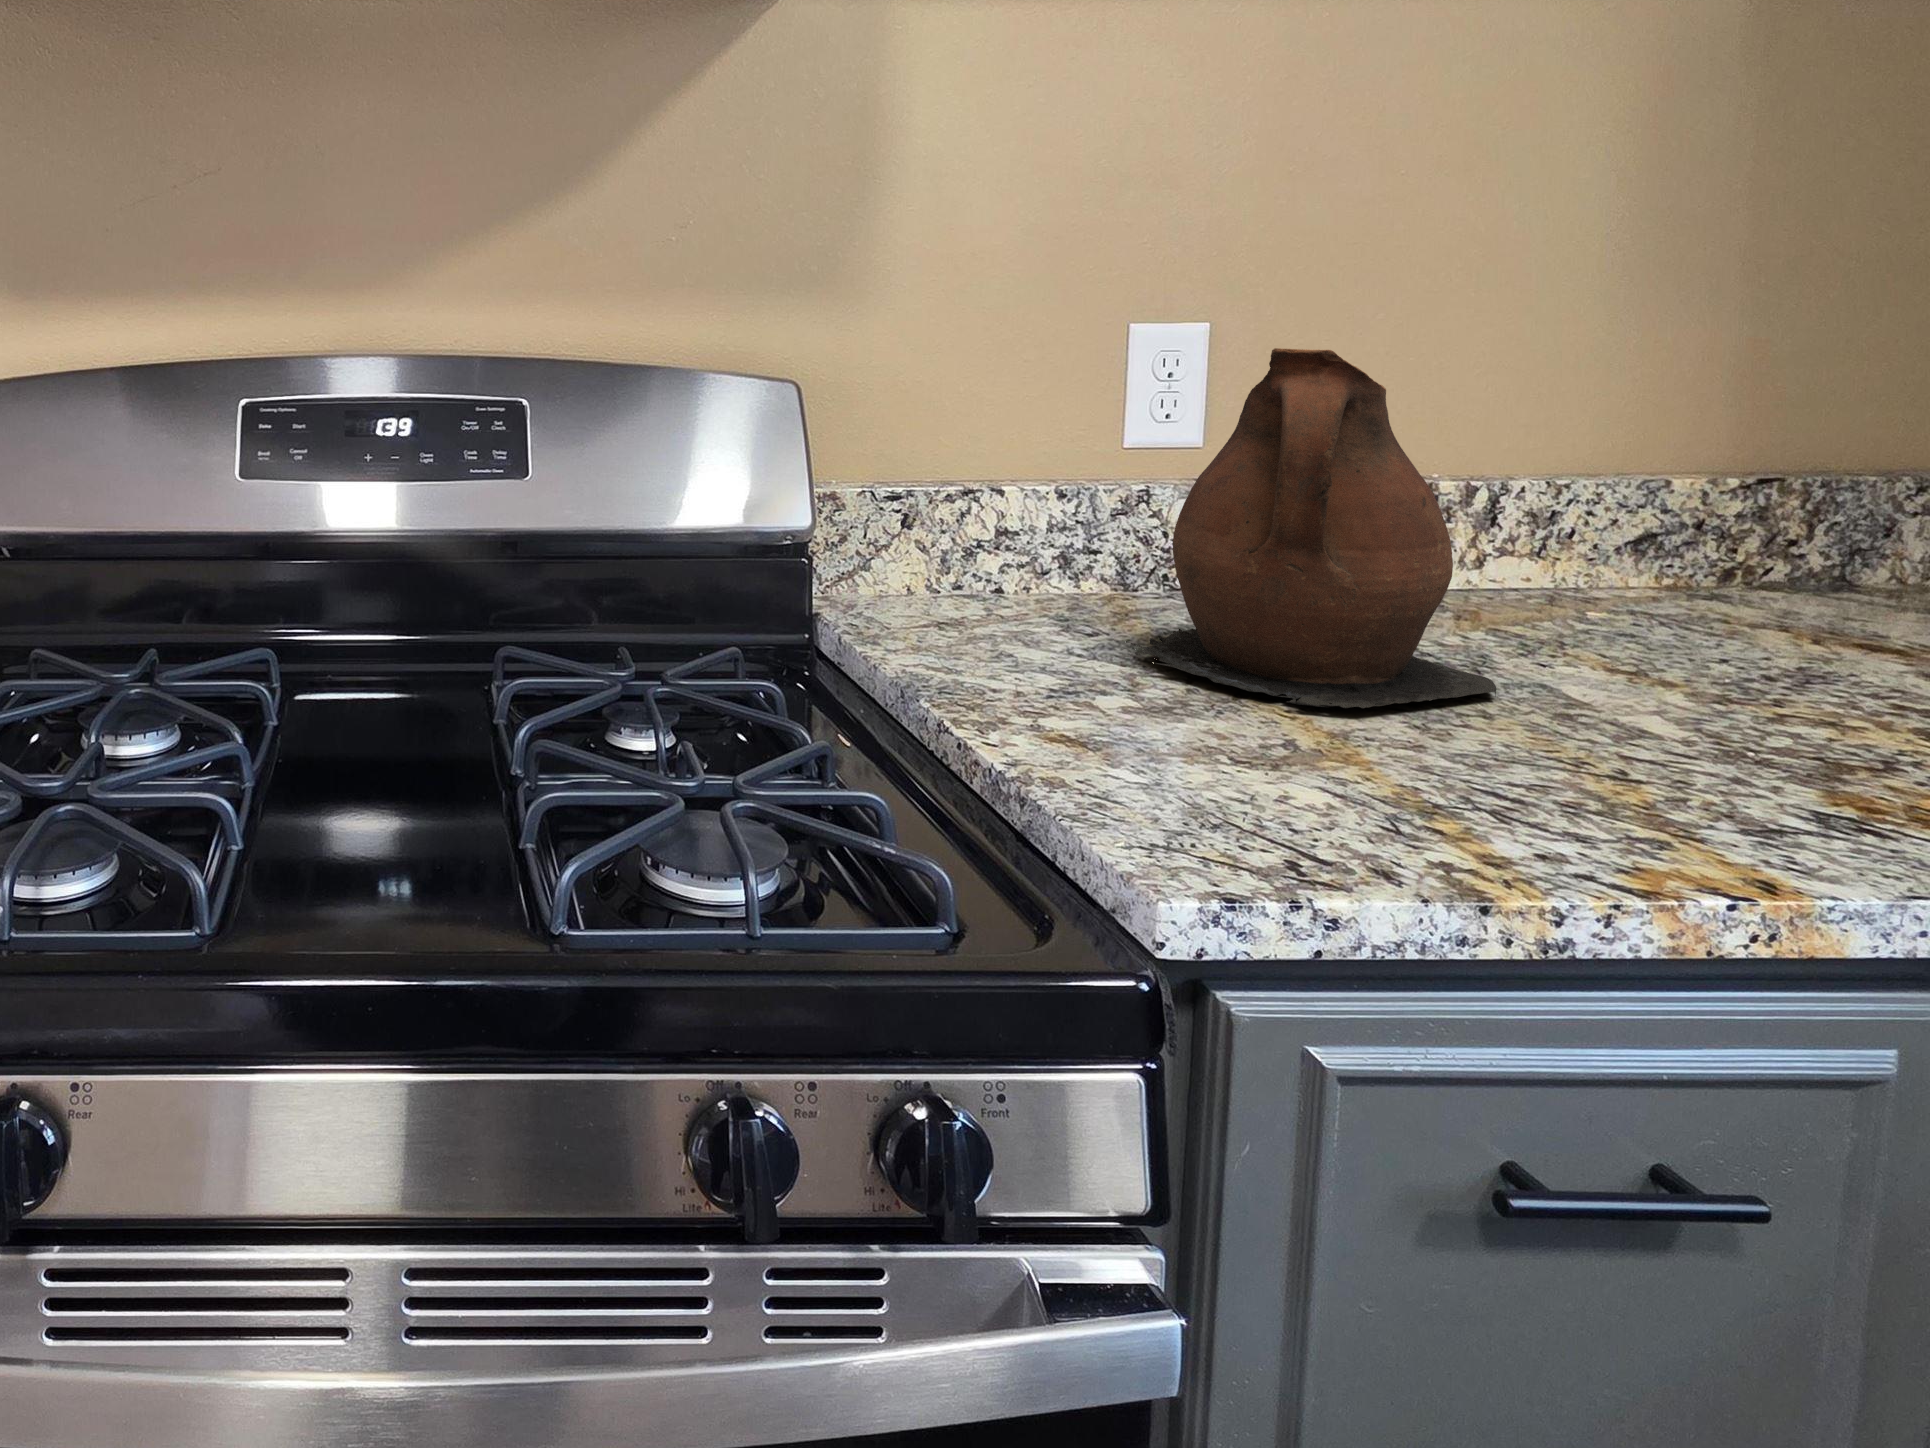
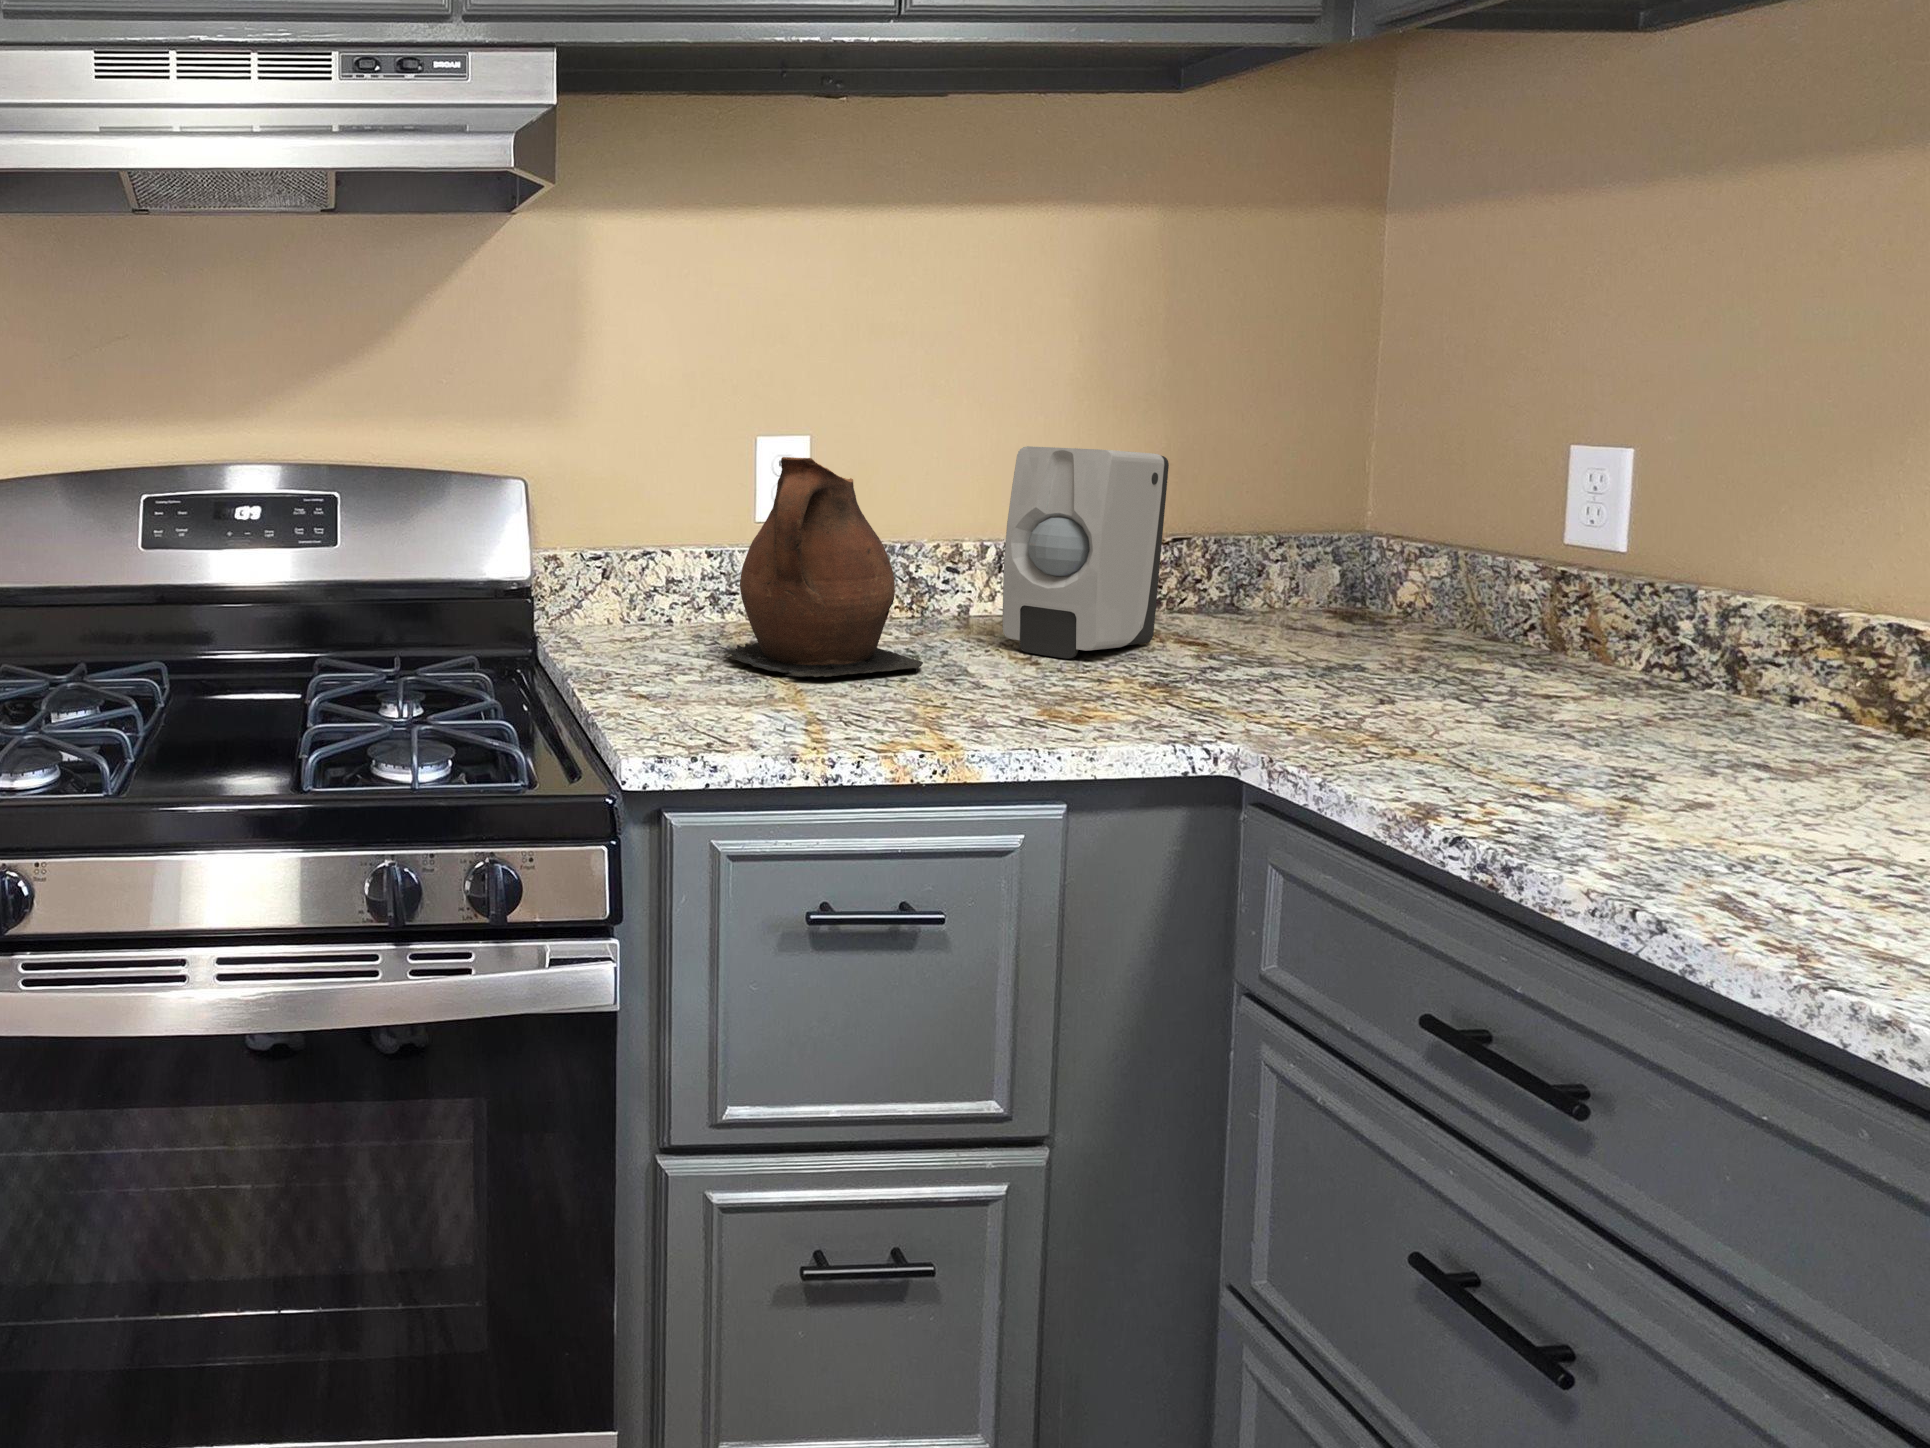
soap dispenser: none [1576,337,1852,675] -> present [1003,446,1169,659]

